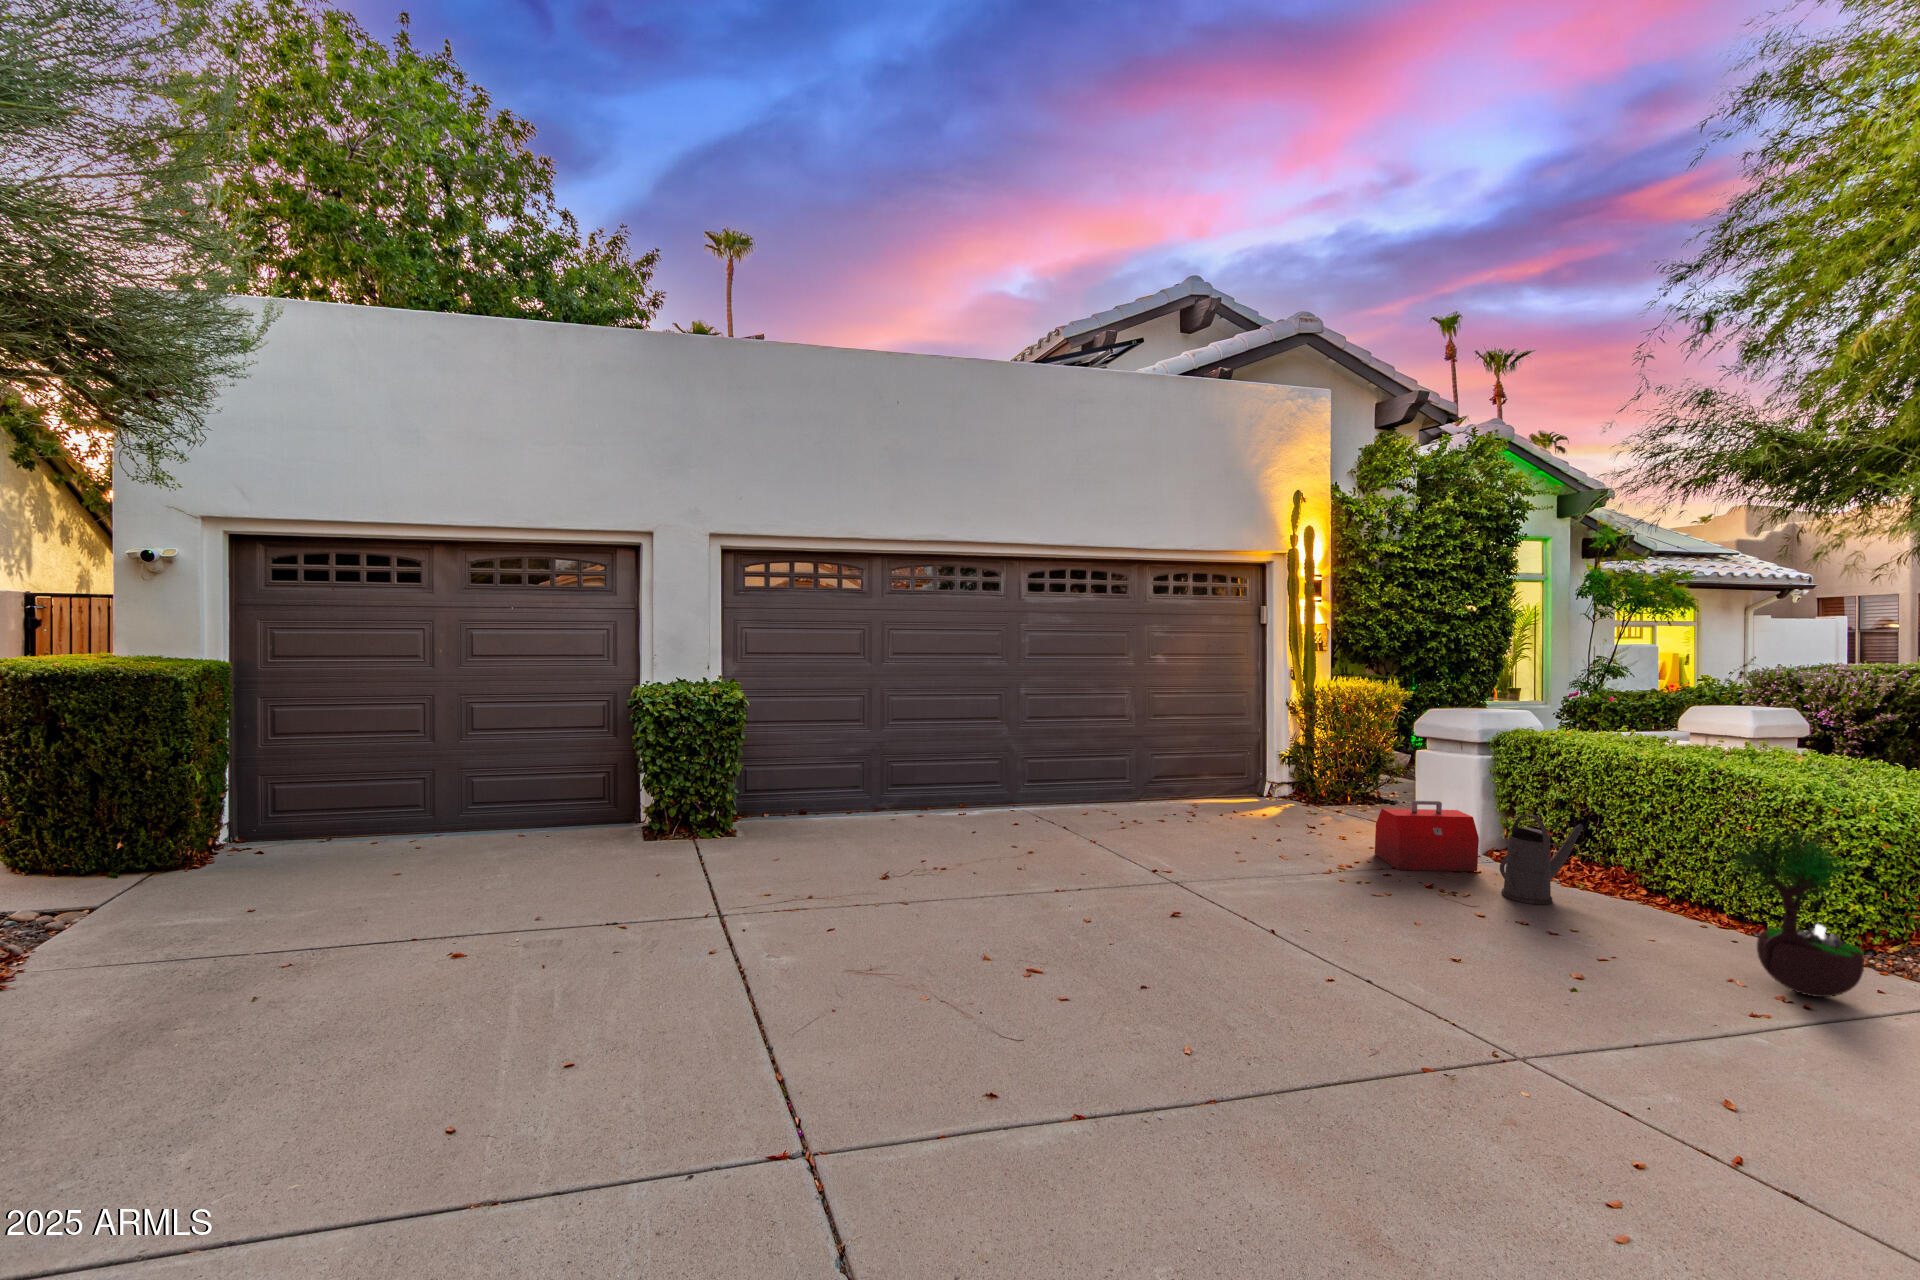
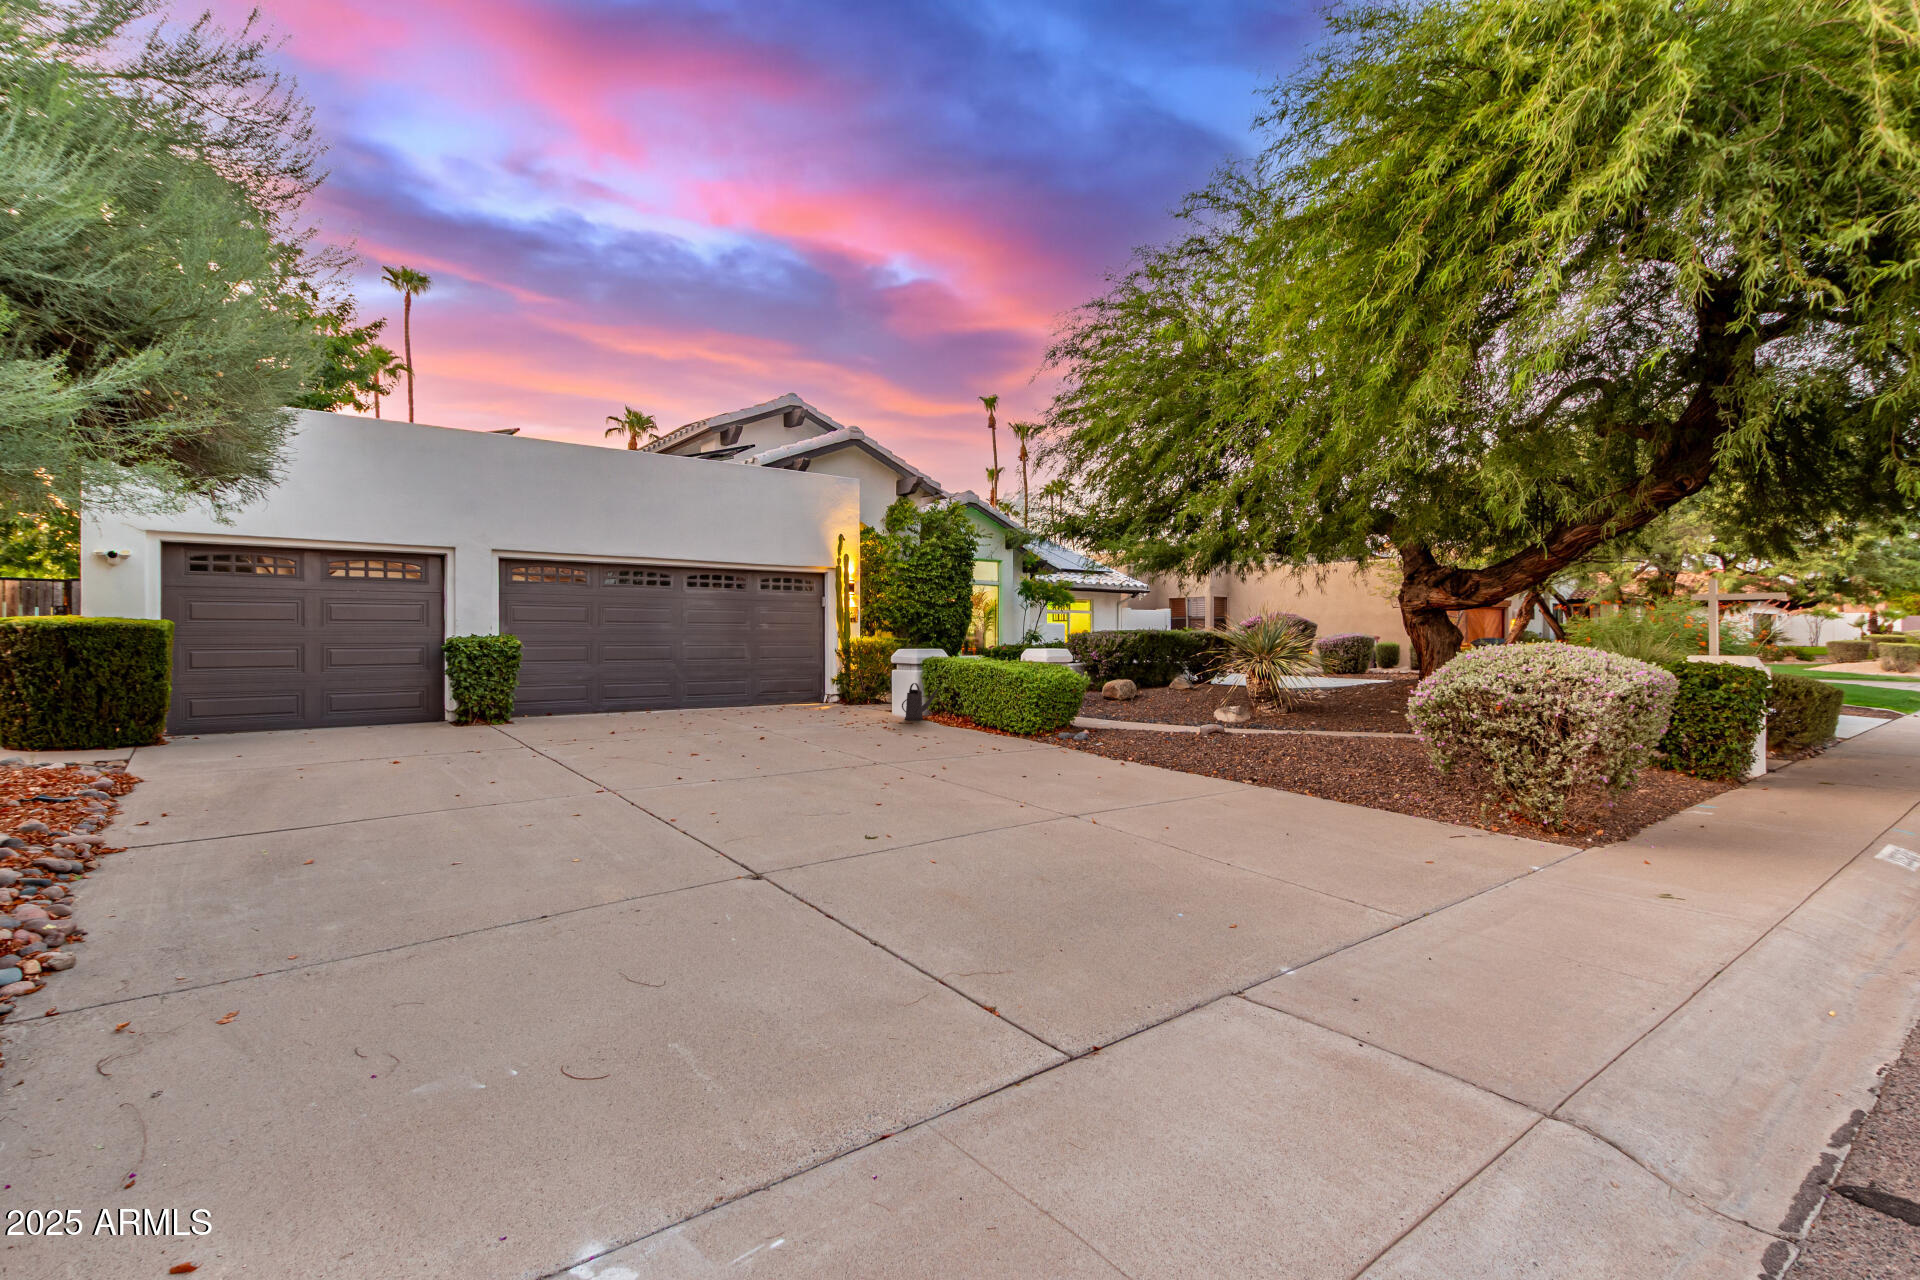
toolbox: present [1375,801,1479,871] -> none [862,685,903,716]
potted tree: present [1726,822,1864,997] -> none [953,666,995,730]

